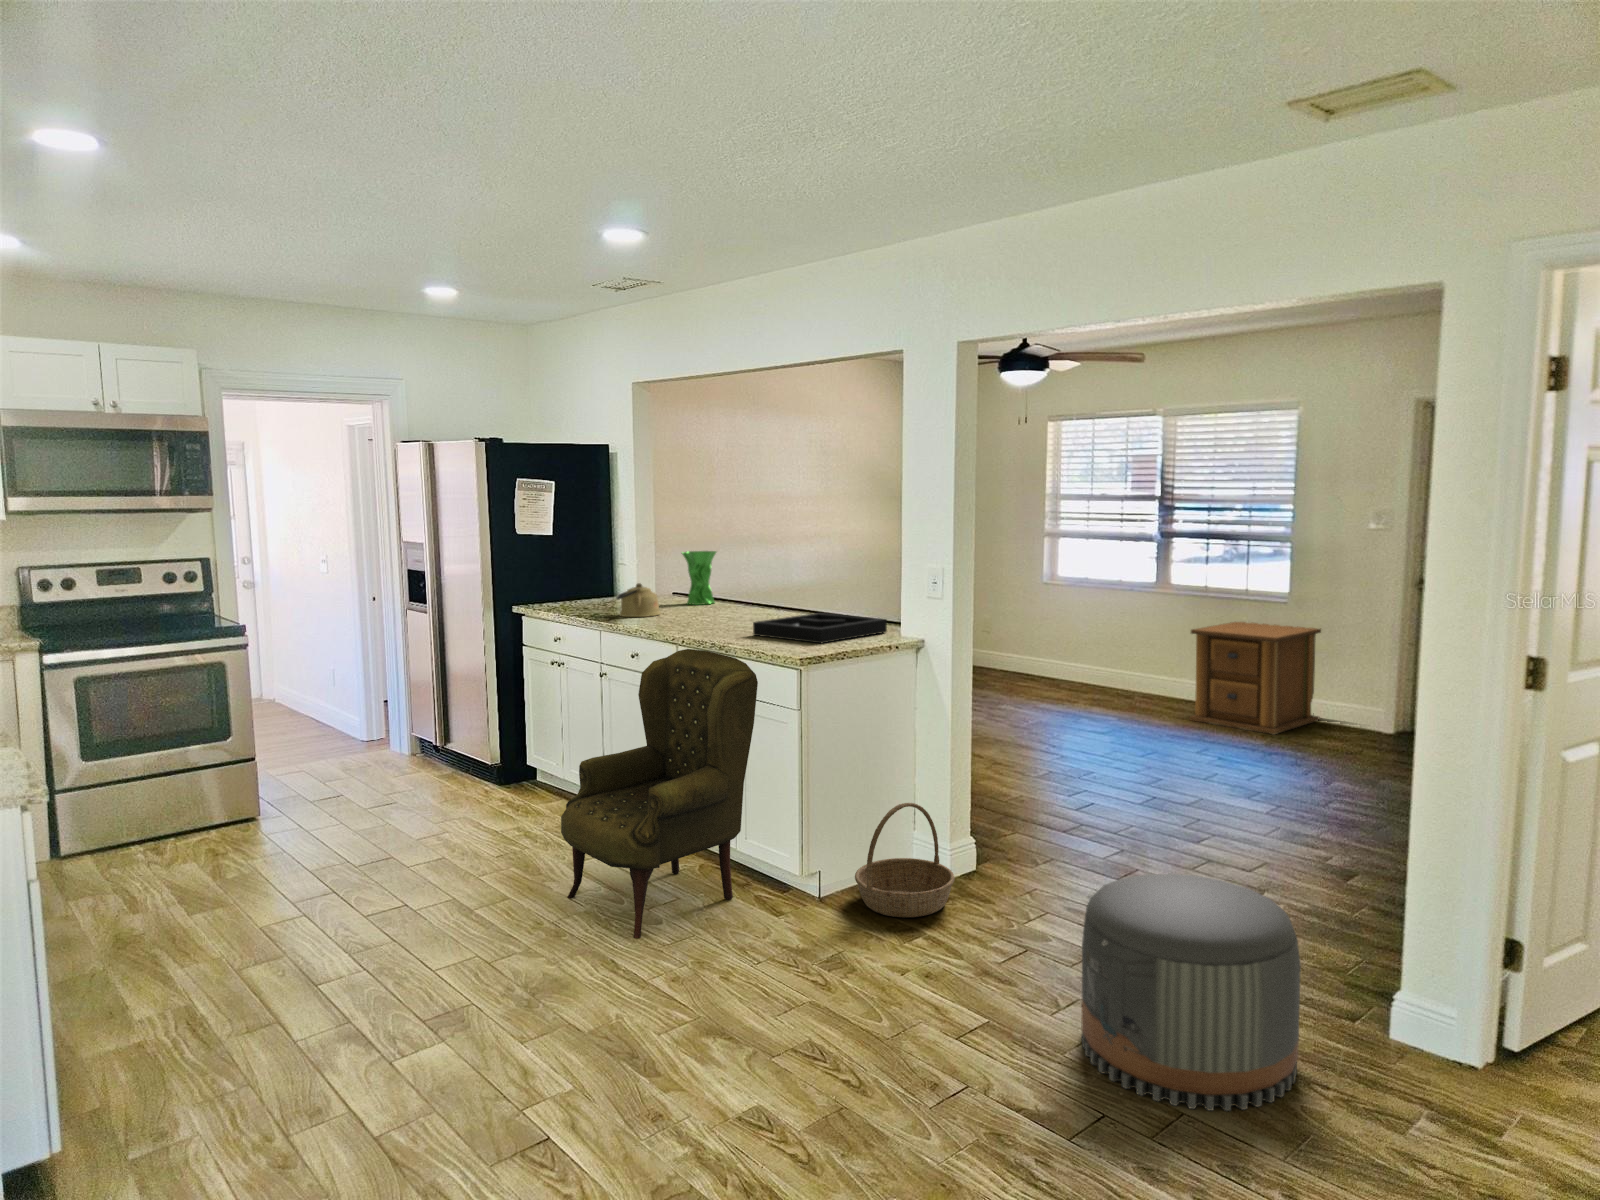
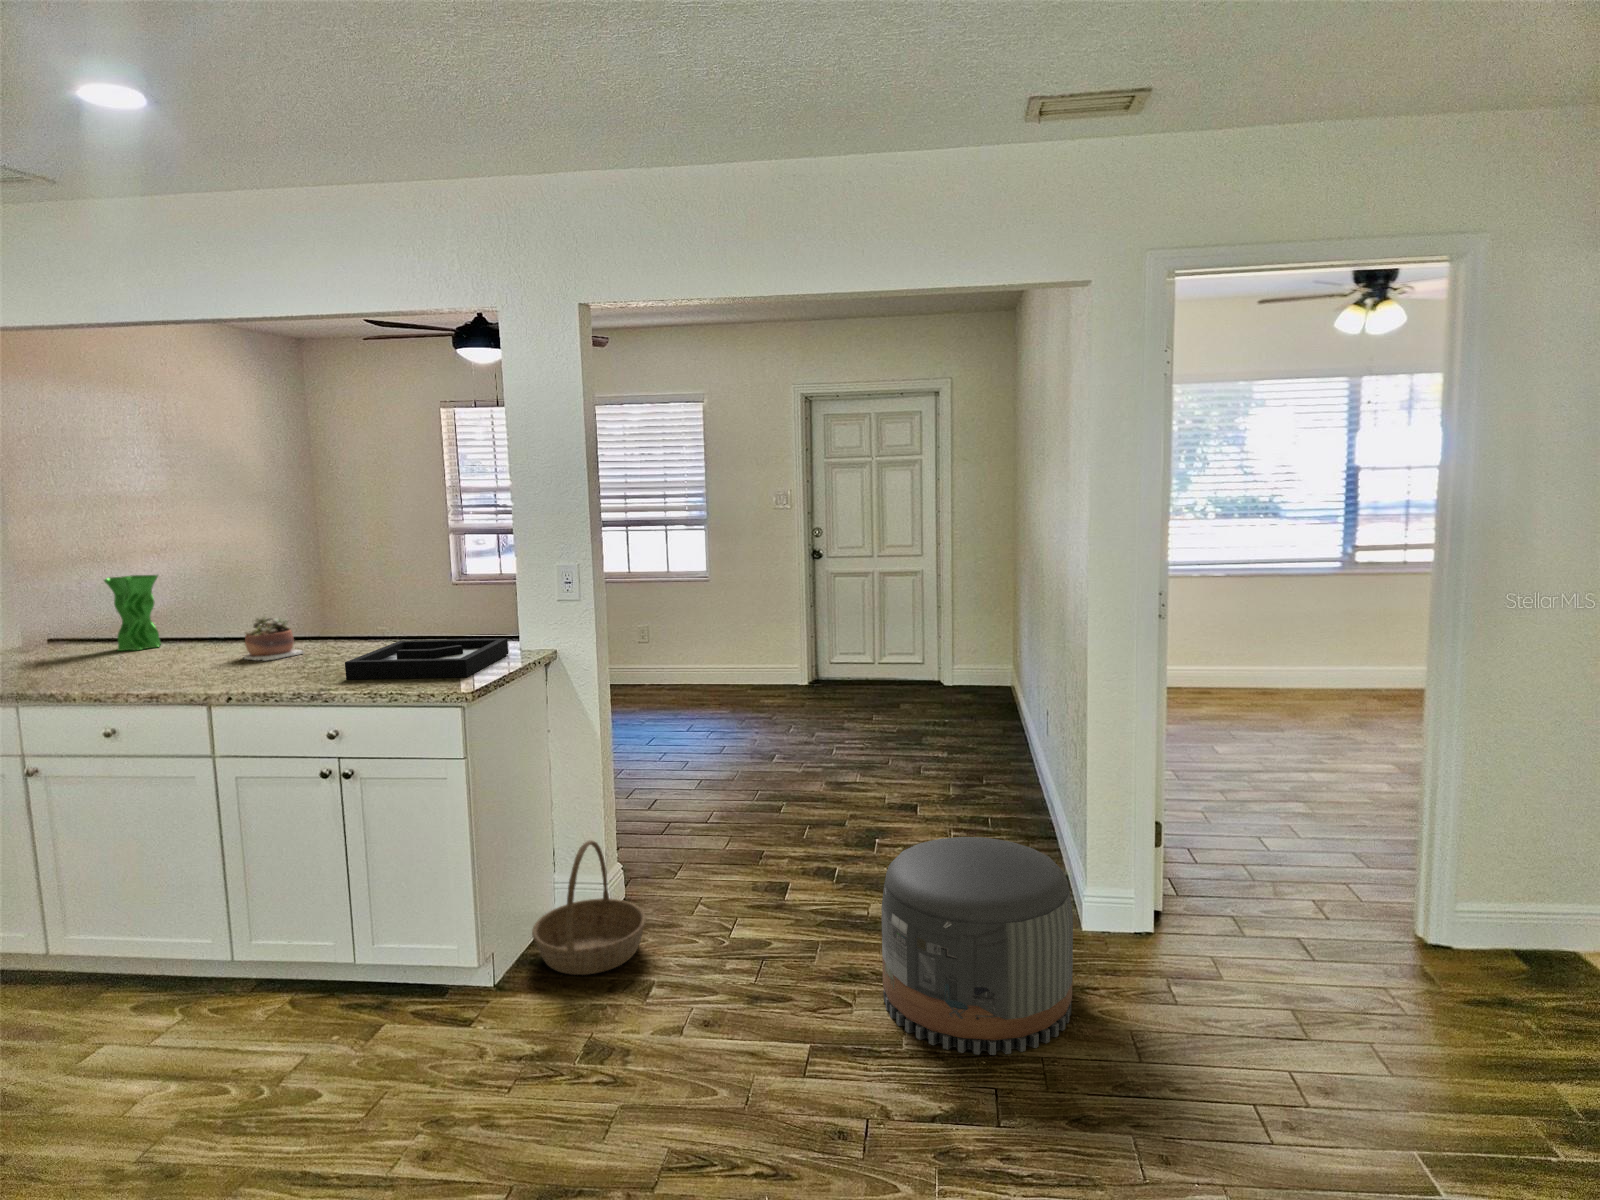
kettle: present [617,583,660,617] -> none [31,628,114,680]
succulent plant: none [732,585,772,619] -> present [244,616,304,661]
side table: present [1189,622,1321,734] -> none [632,605,732,701]
armchair: present [561,649,758,938] -> none [99,709,403,1133]

